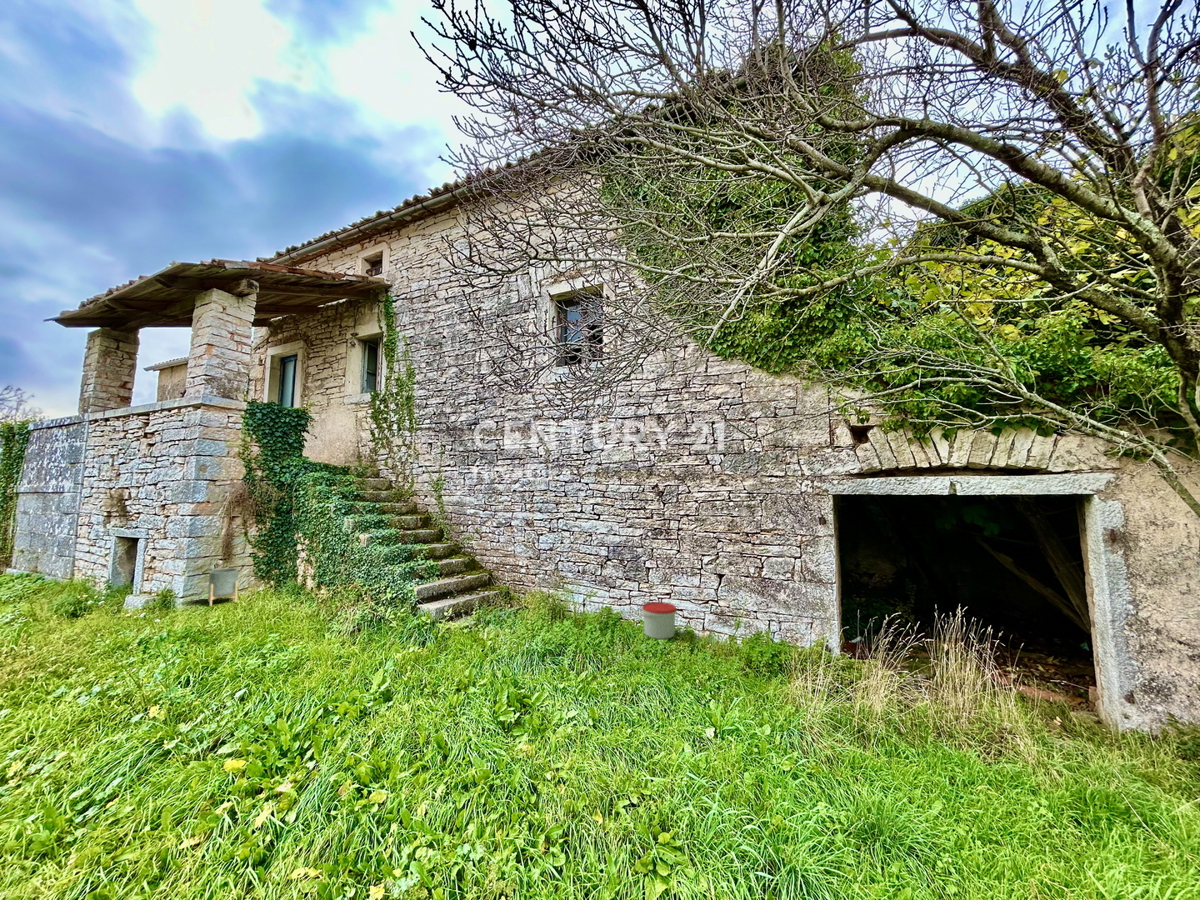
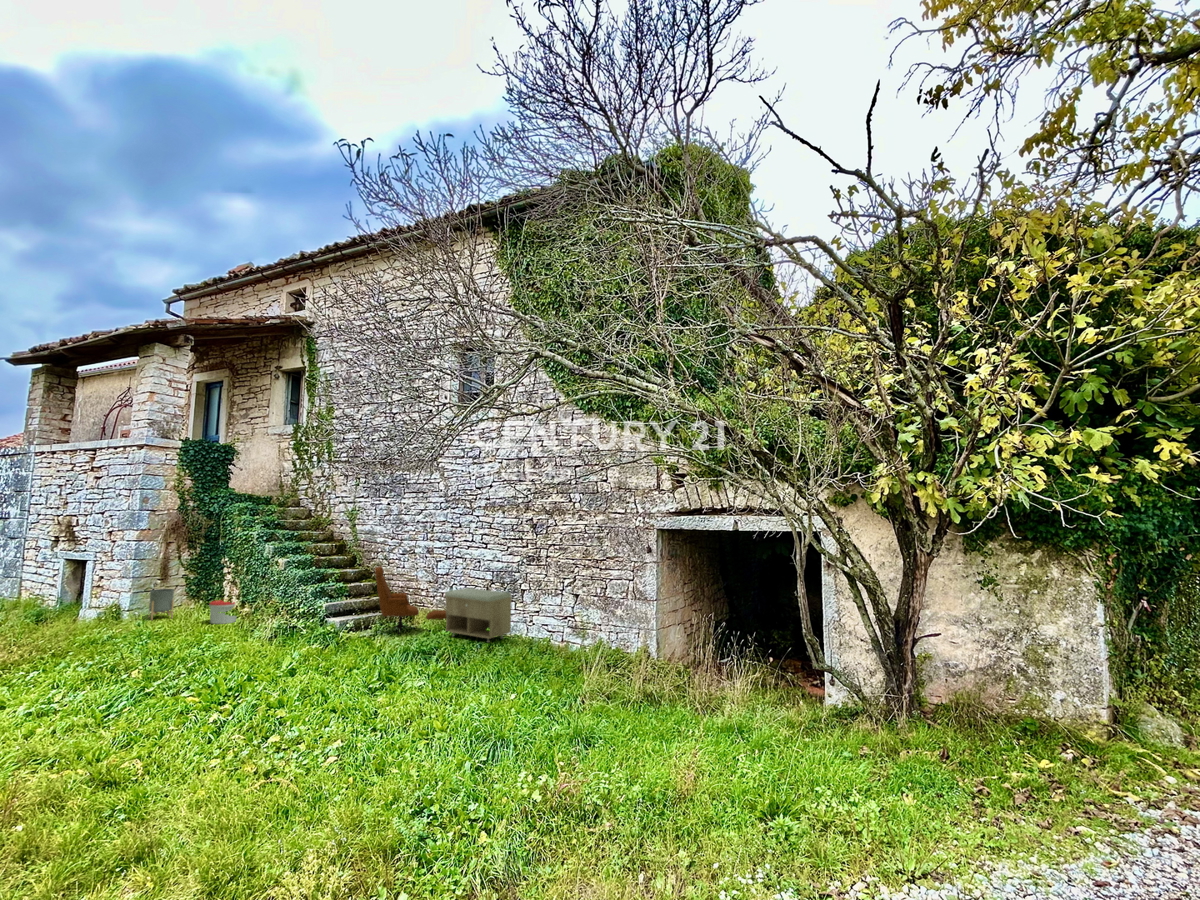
lounge chair: none [473,541,561,621] -> present [375,566,446,634]
storage bench: none [558,564,634,631] -> present [445,588,512,642]
bucket: present [642,602,677,639] -> present [209,600,236,624]

